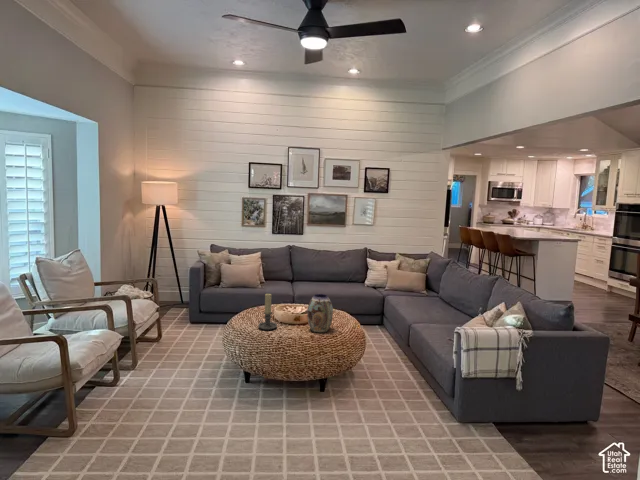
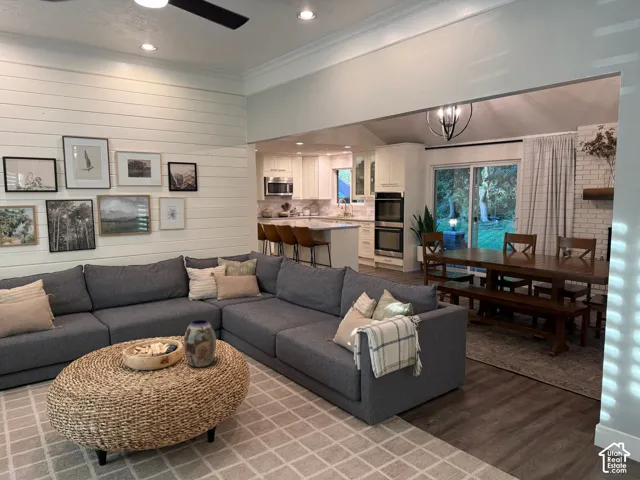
candle holder: present [258,294,277,330] -> none [117,333,147,382]

